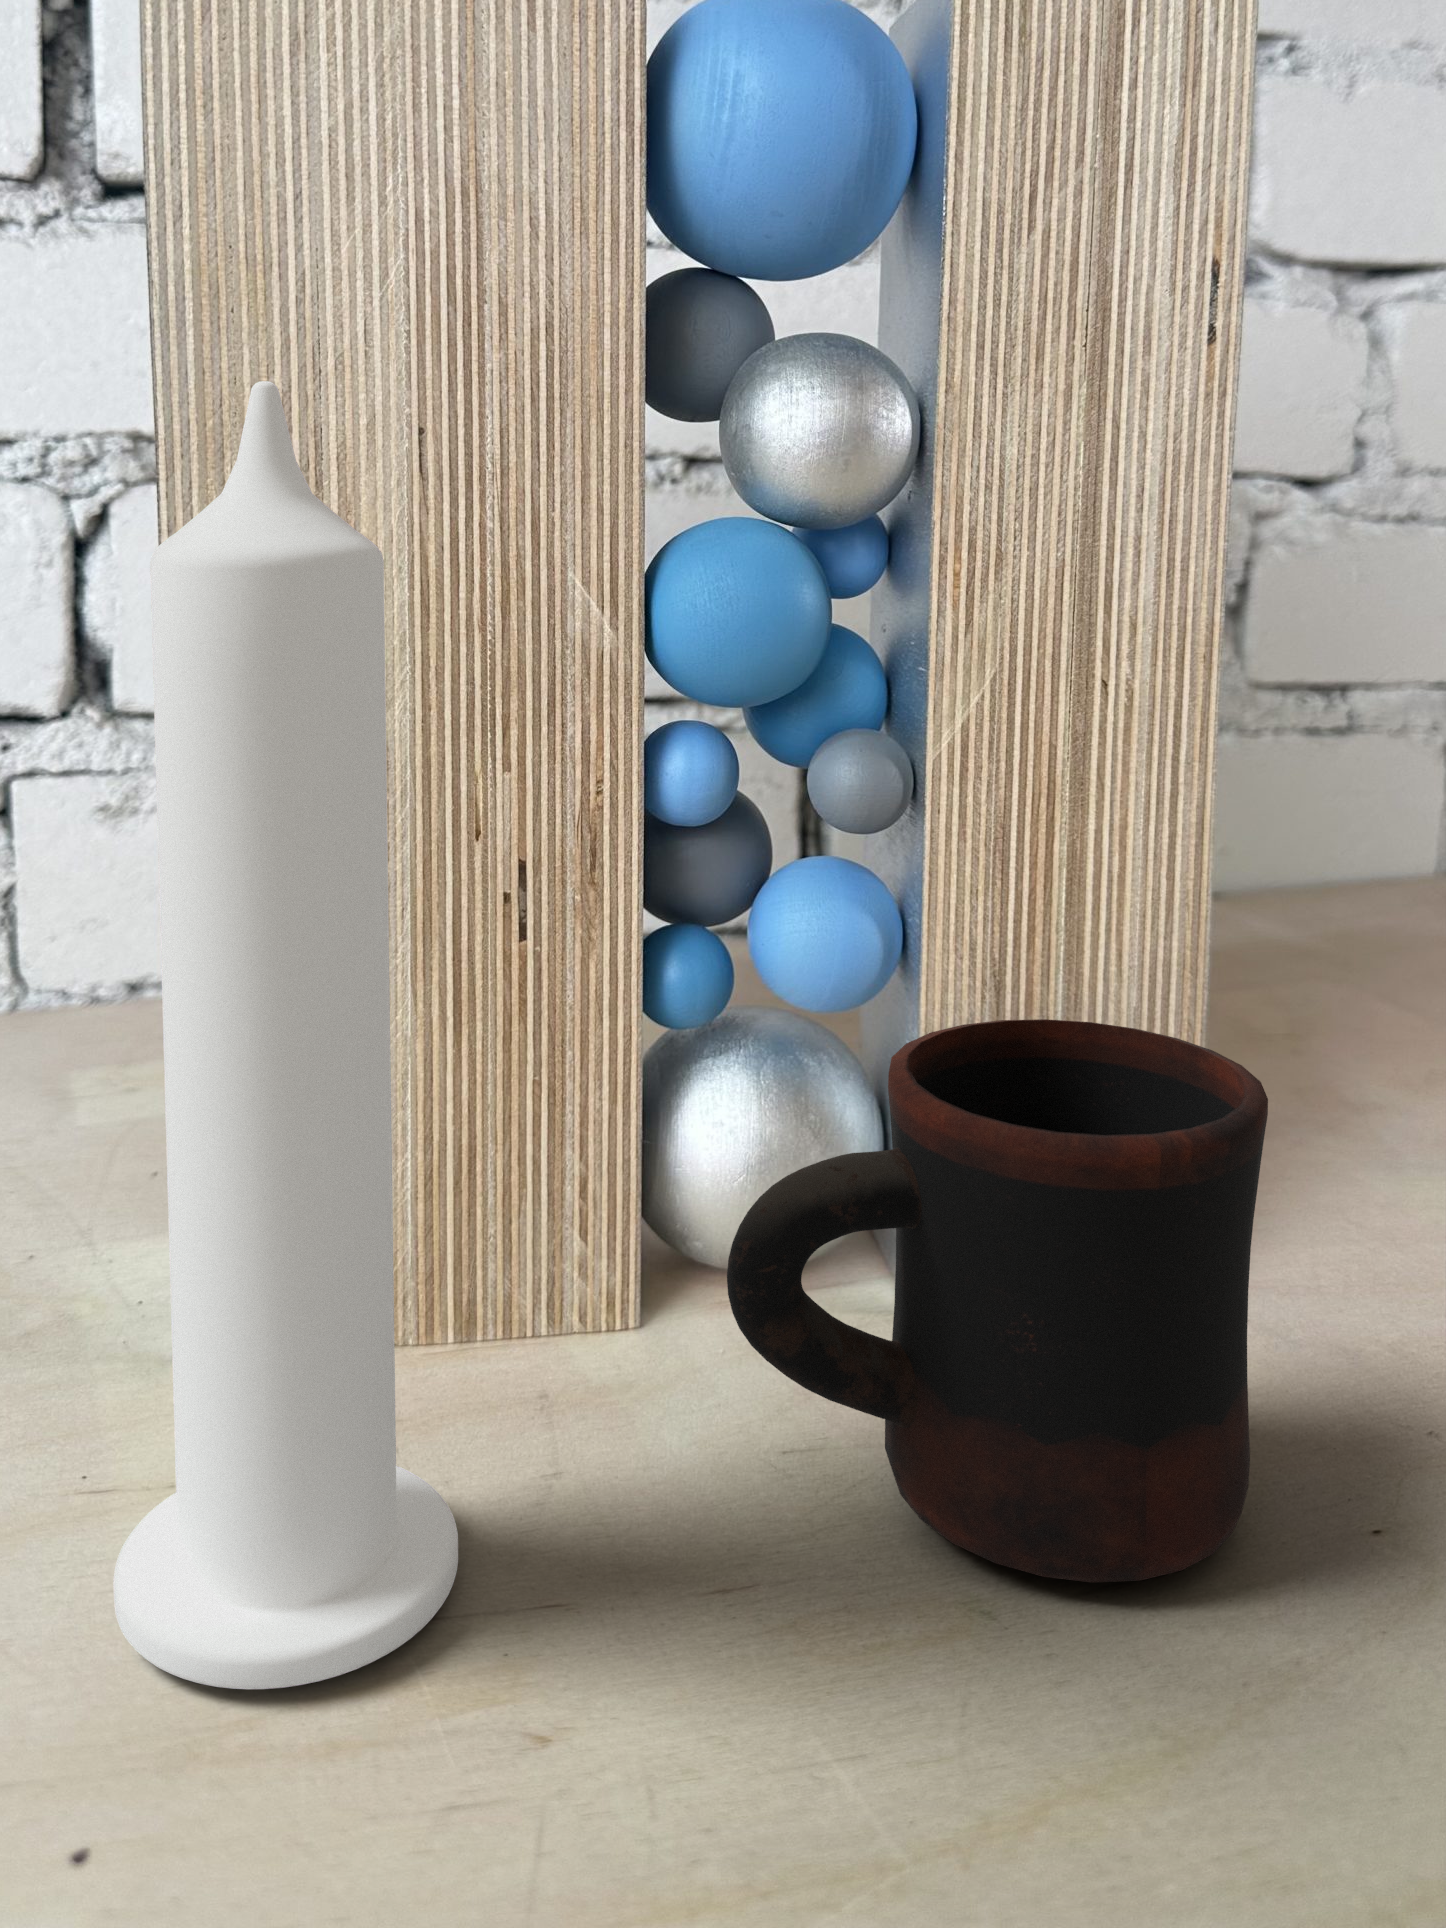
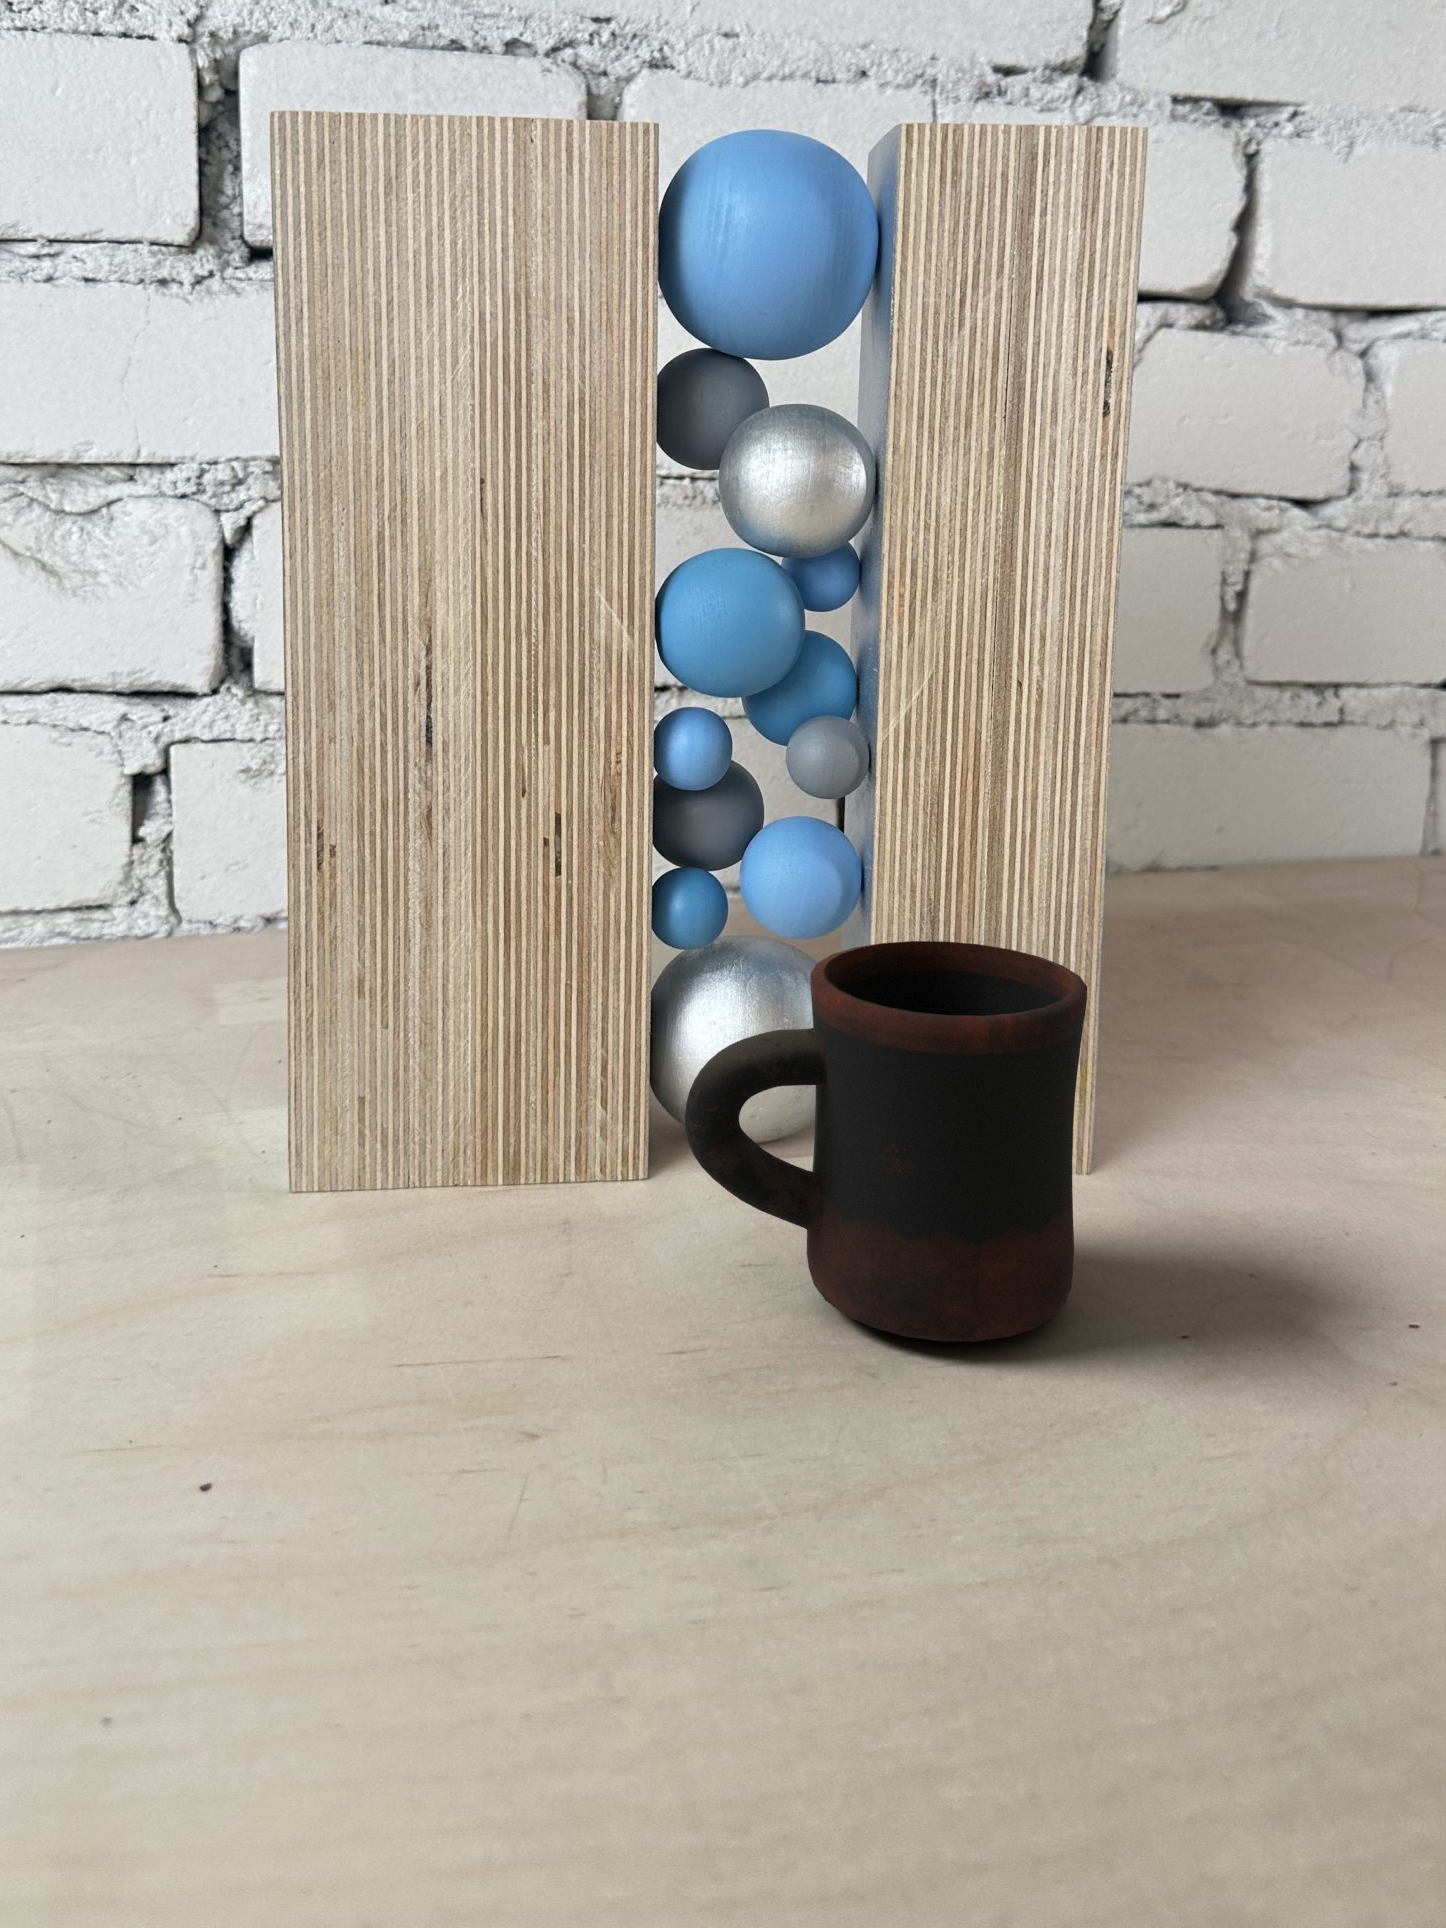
candle: present [113,381,458,1689] -> none [241,464,486,1377]

